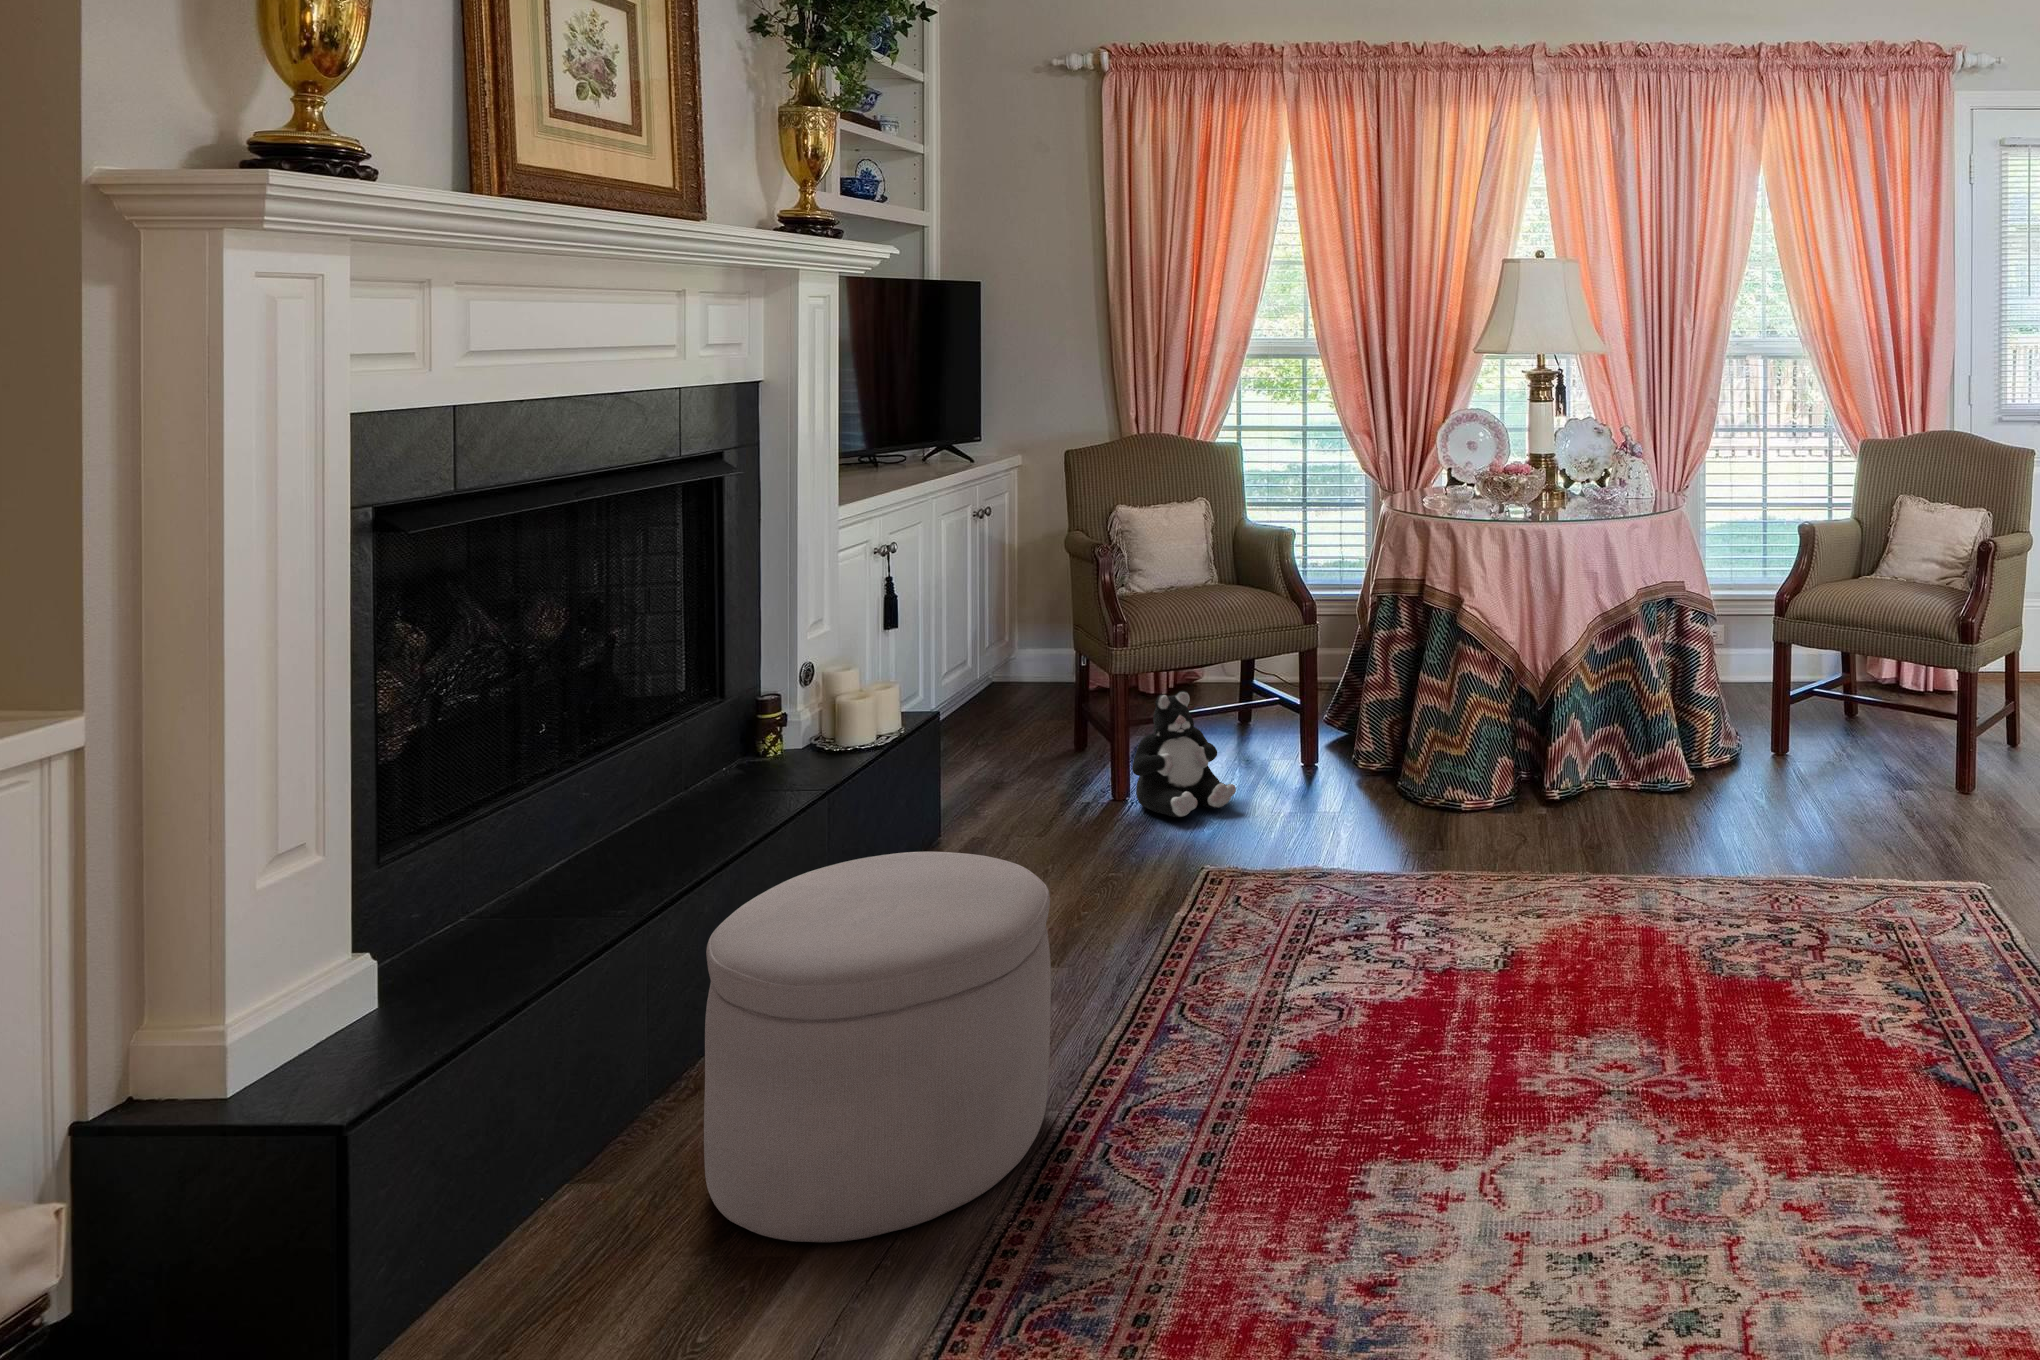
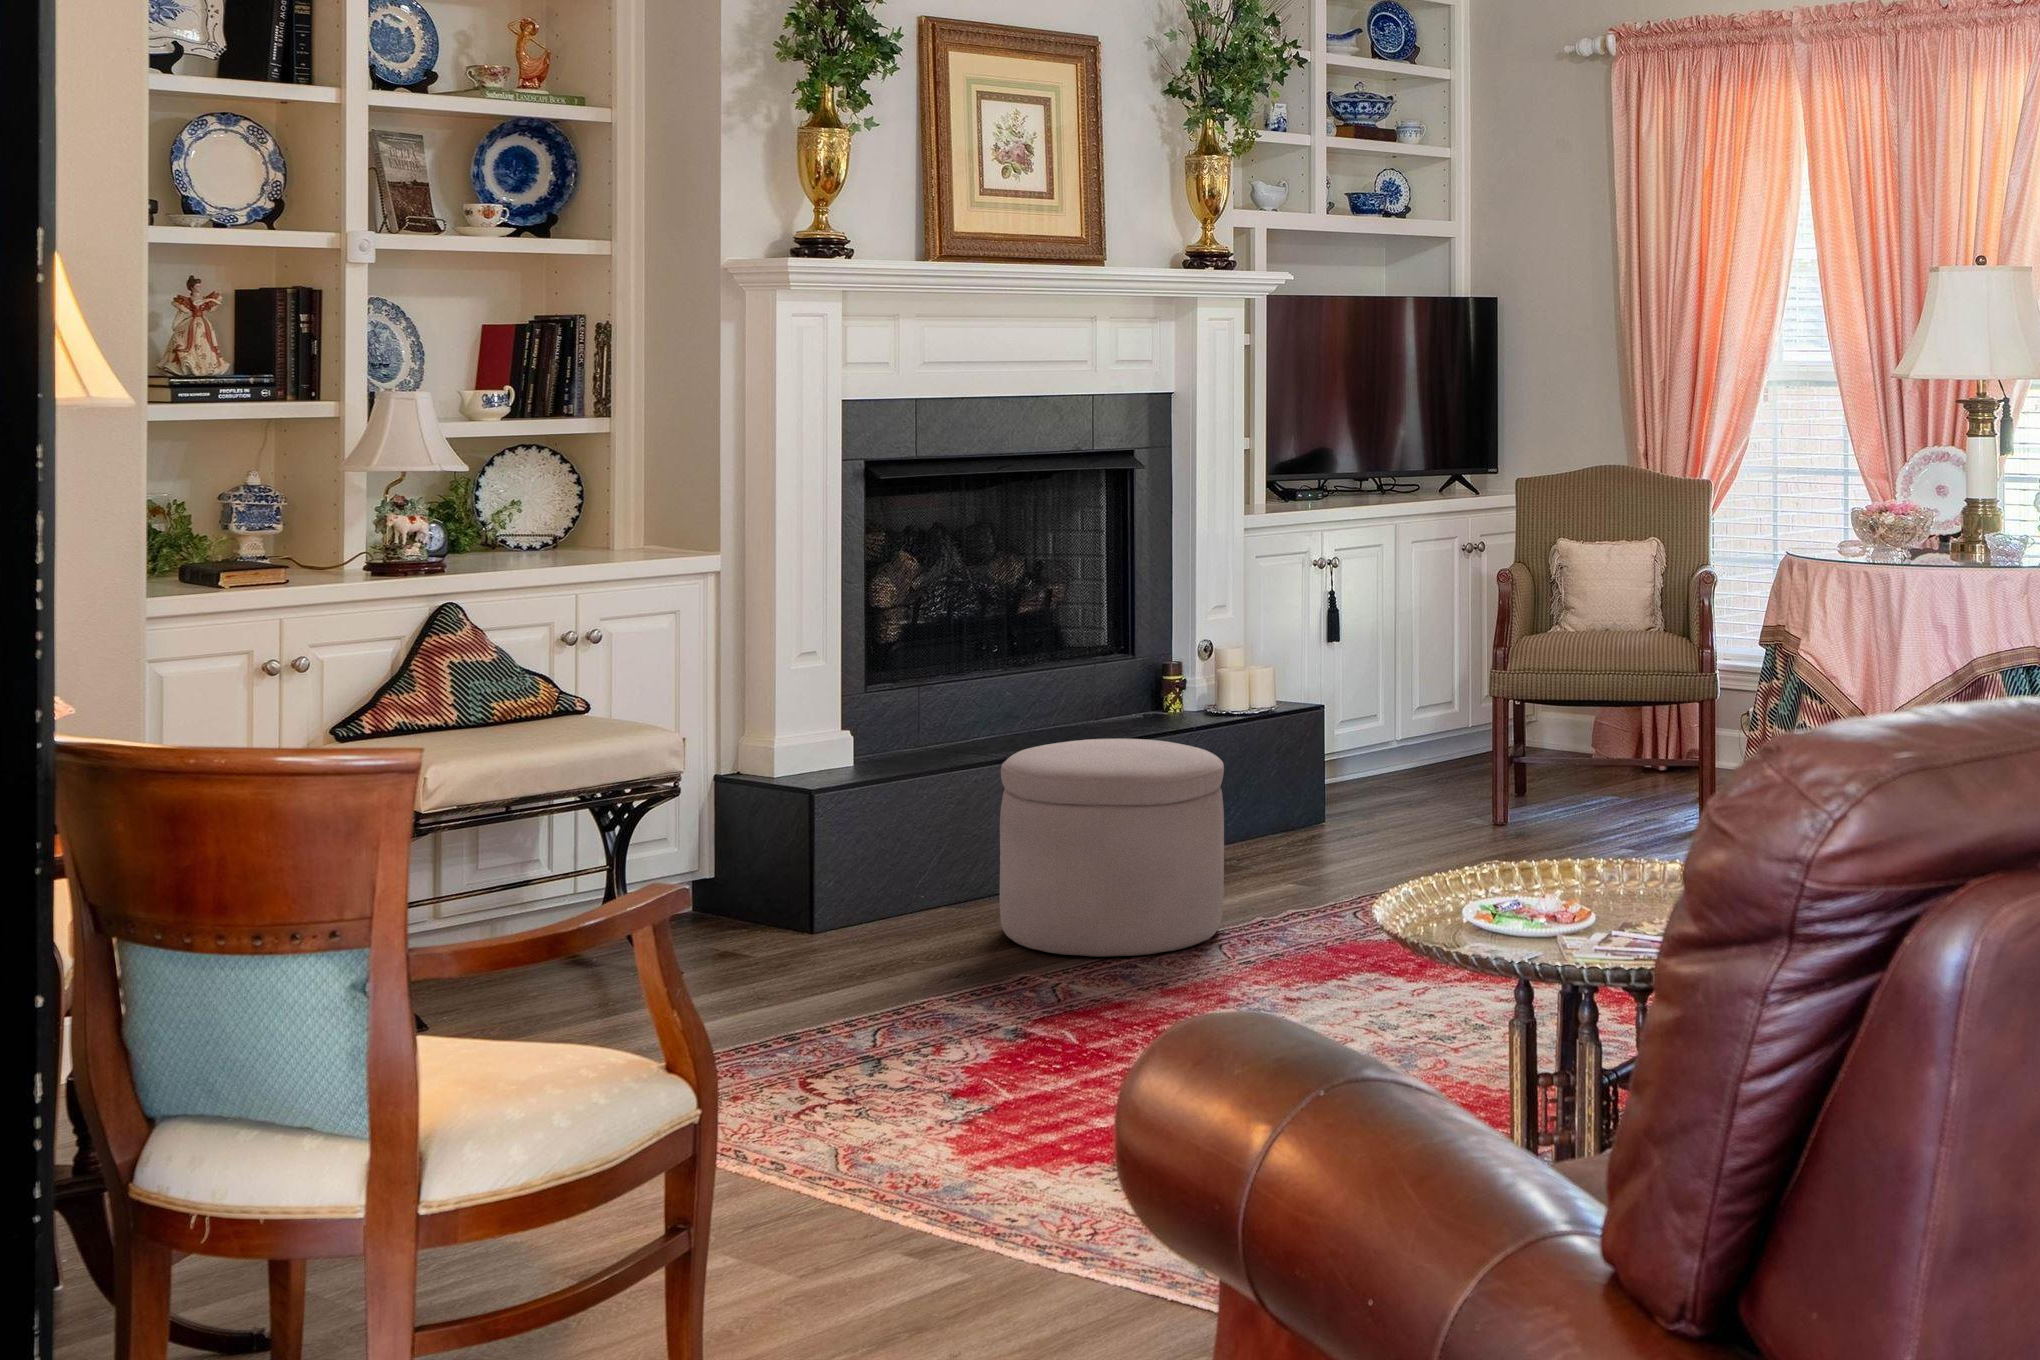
plush toy: present [1132,691,1236,817] -> none [1498,716,1588,833]

